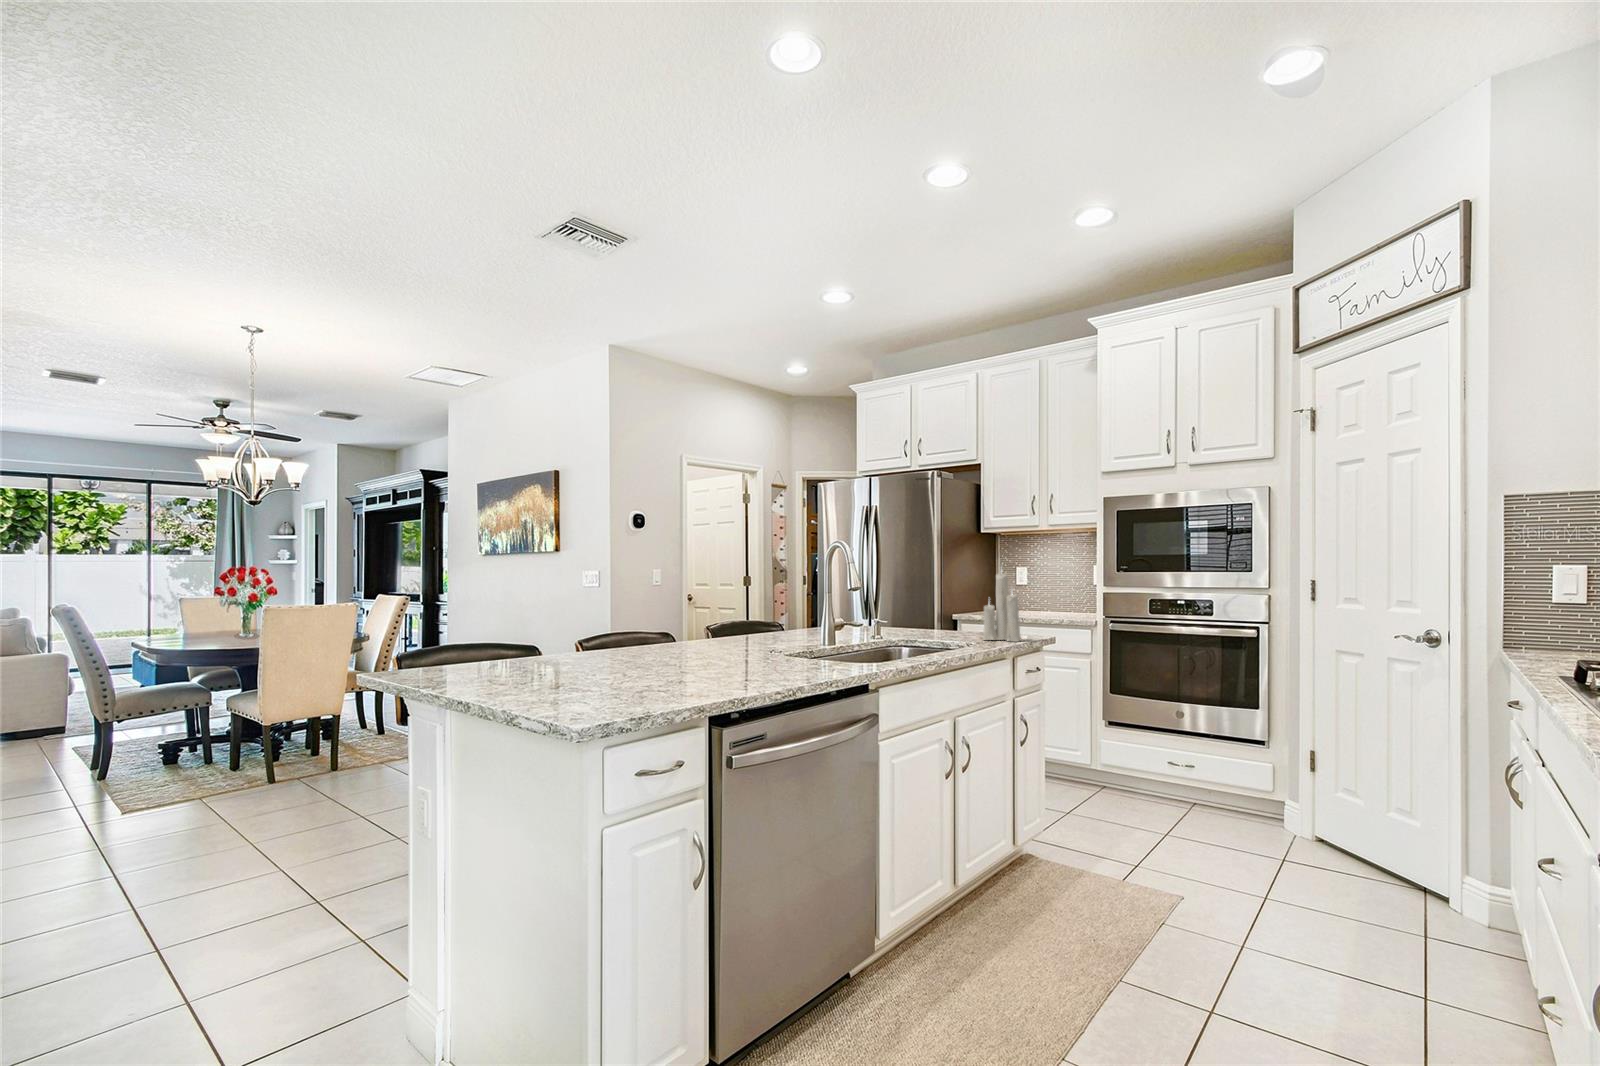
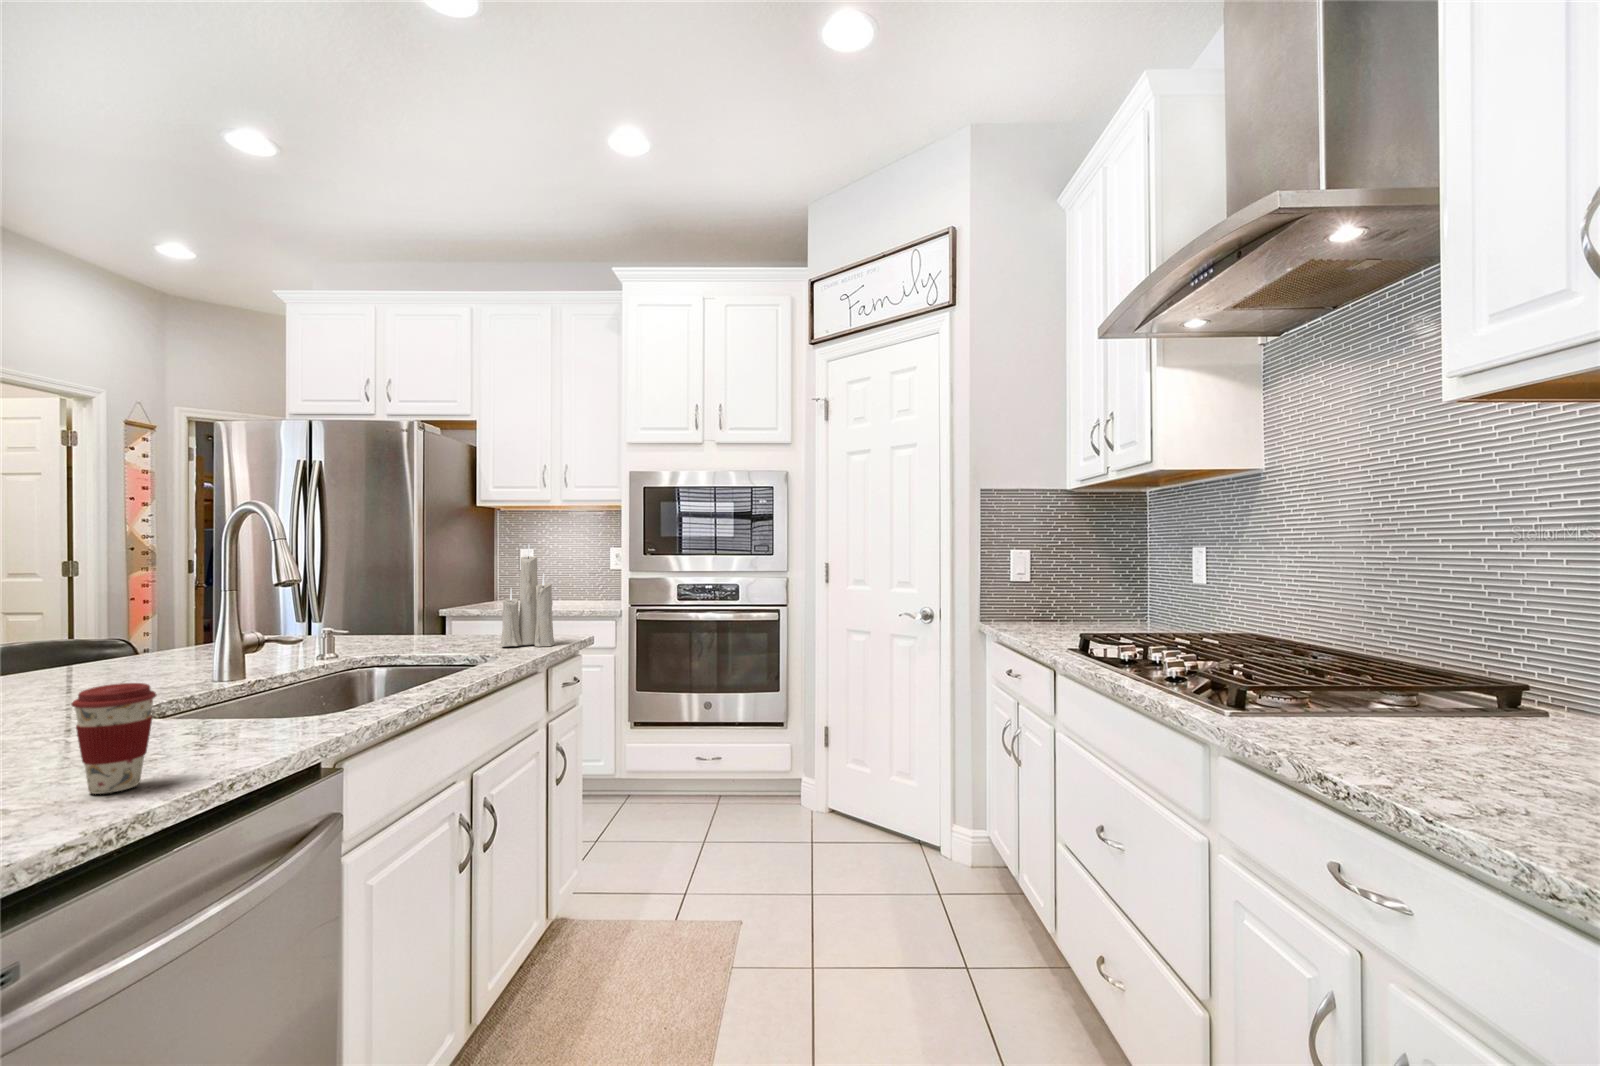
coffee cup: none [774,632,802,680] -> present [71,683,156,794]

